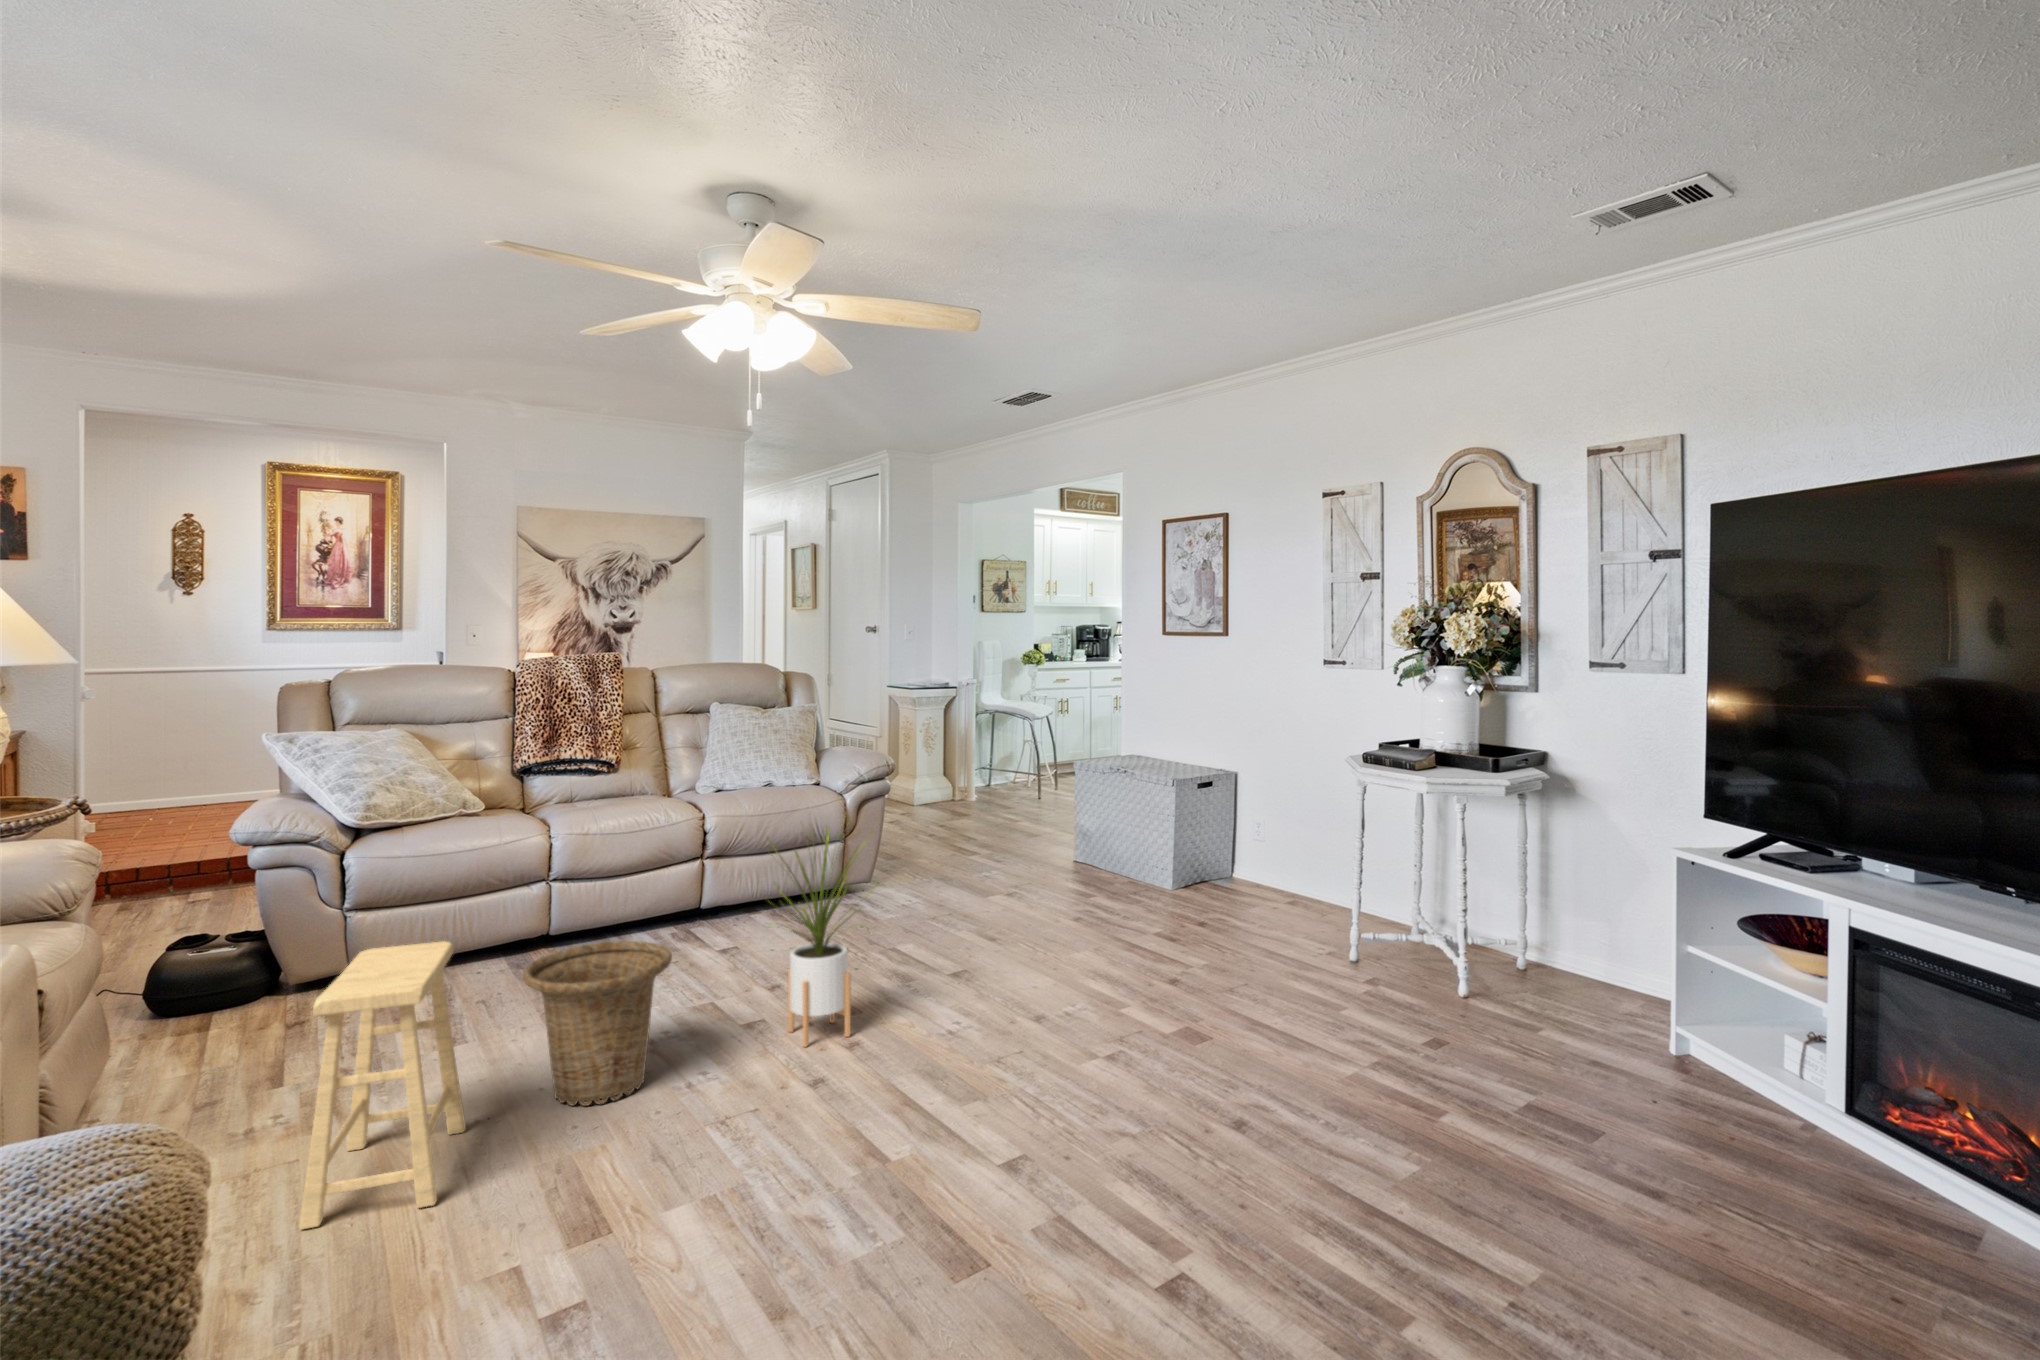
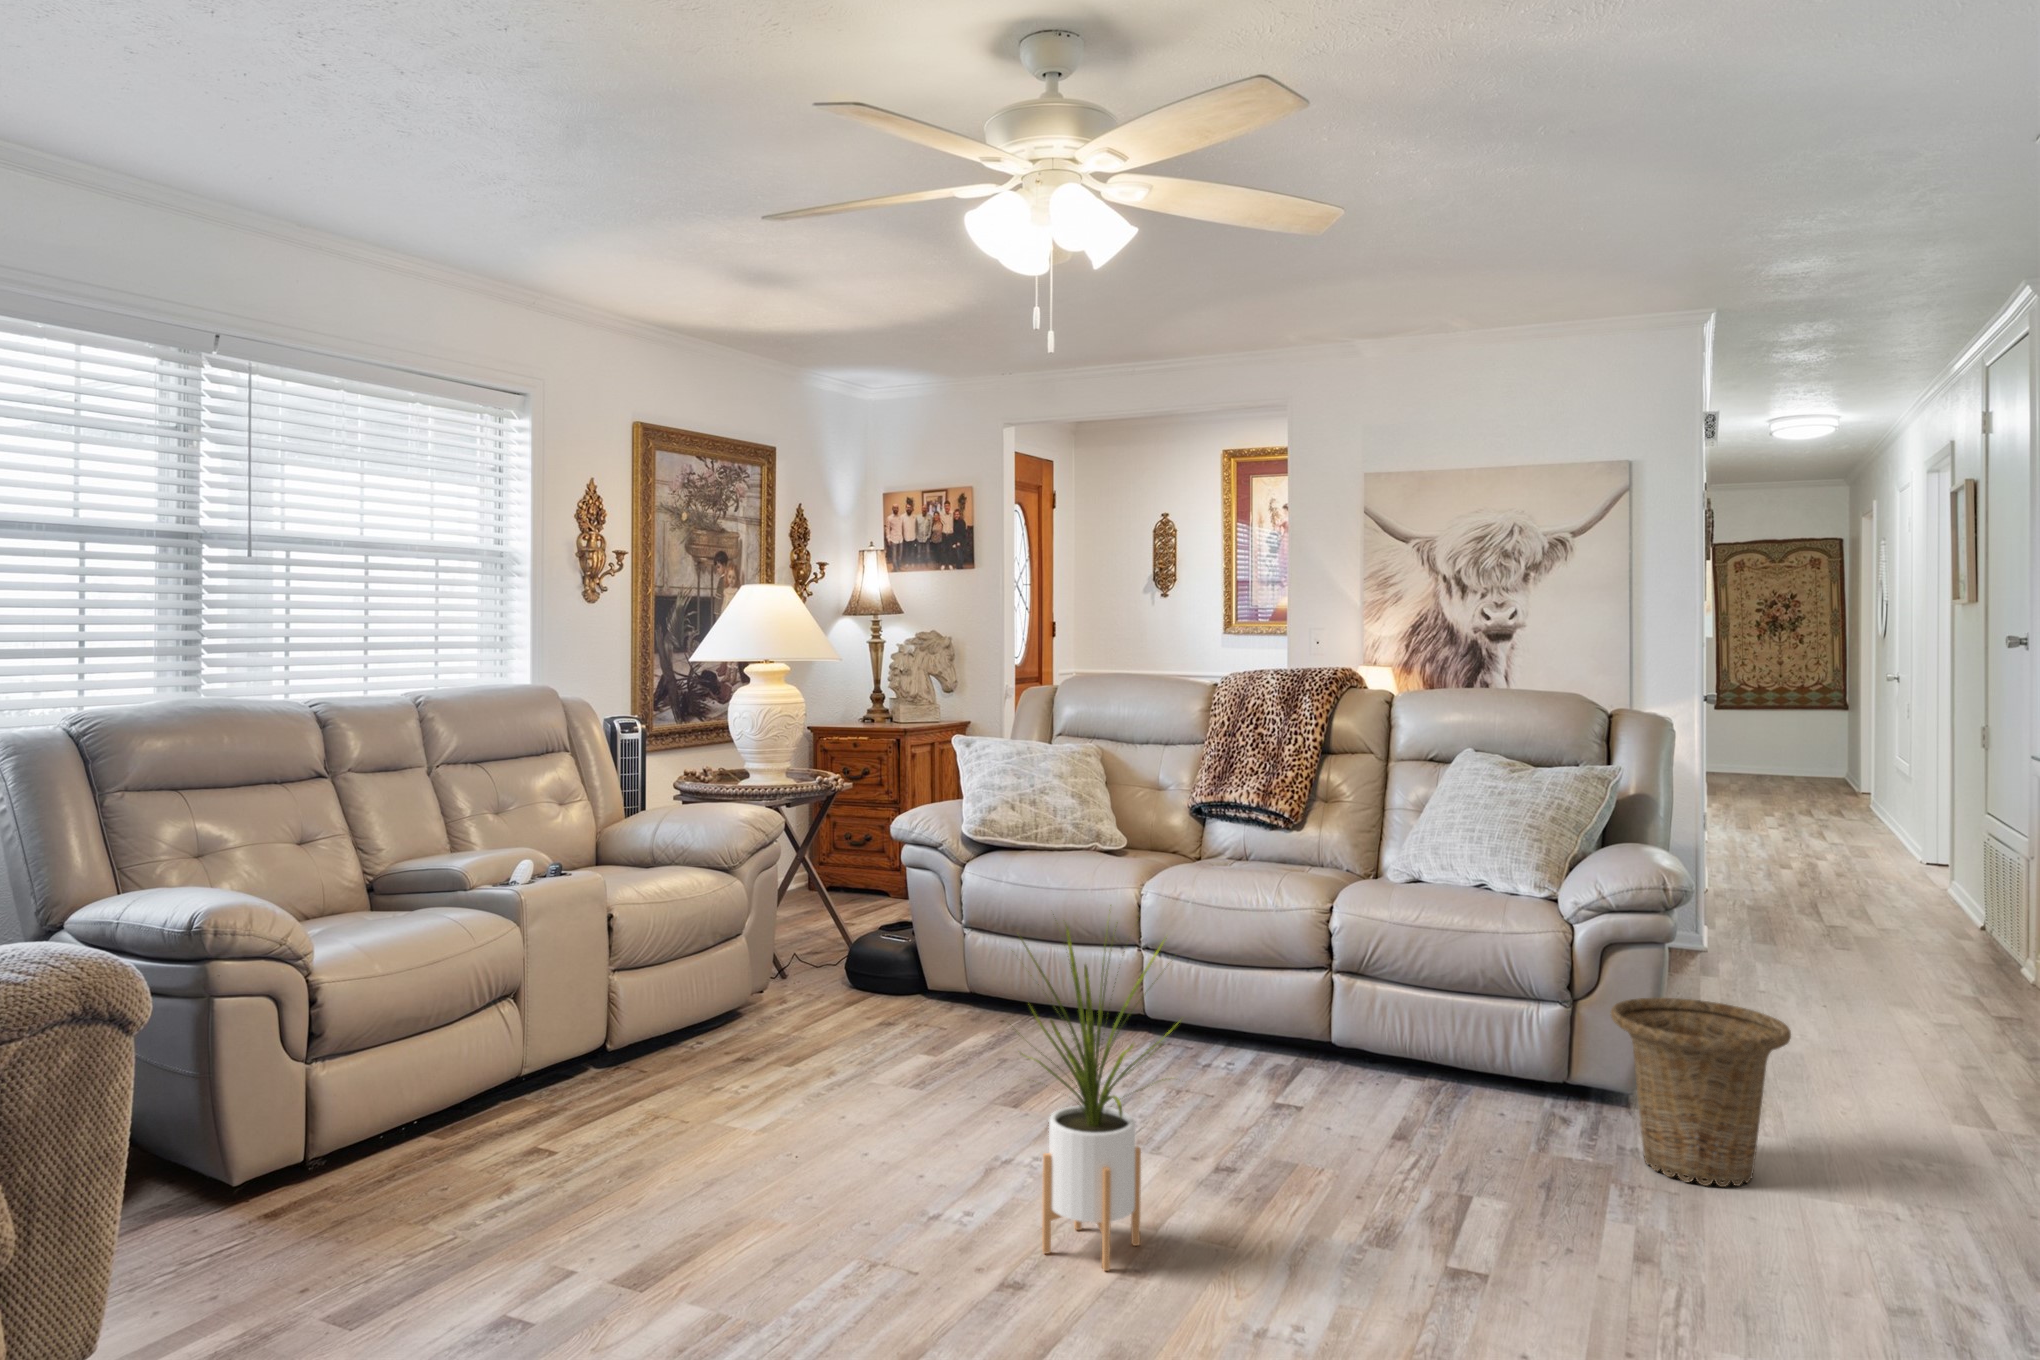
footstool: present [299,941,466,1230] -> none [518,942,716,1205]
basket: present [523,941,672,1106] -> present [1611,998,1791,1187]

